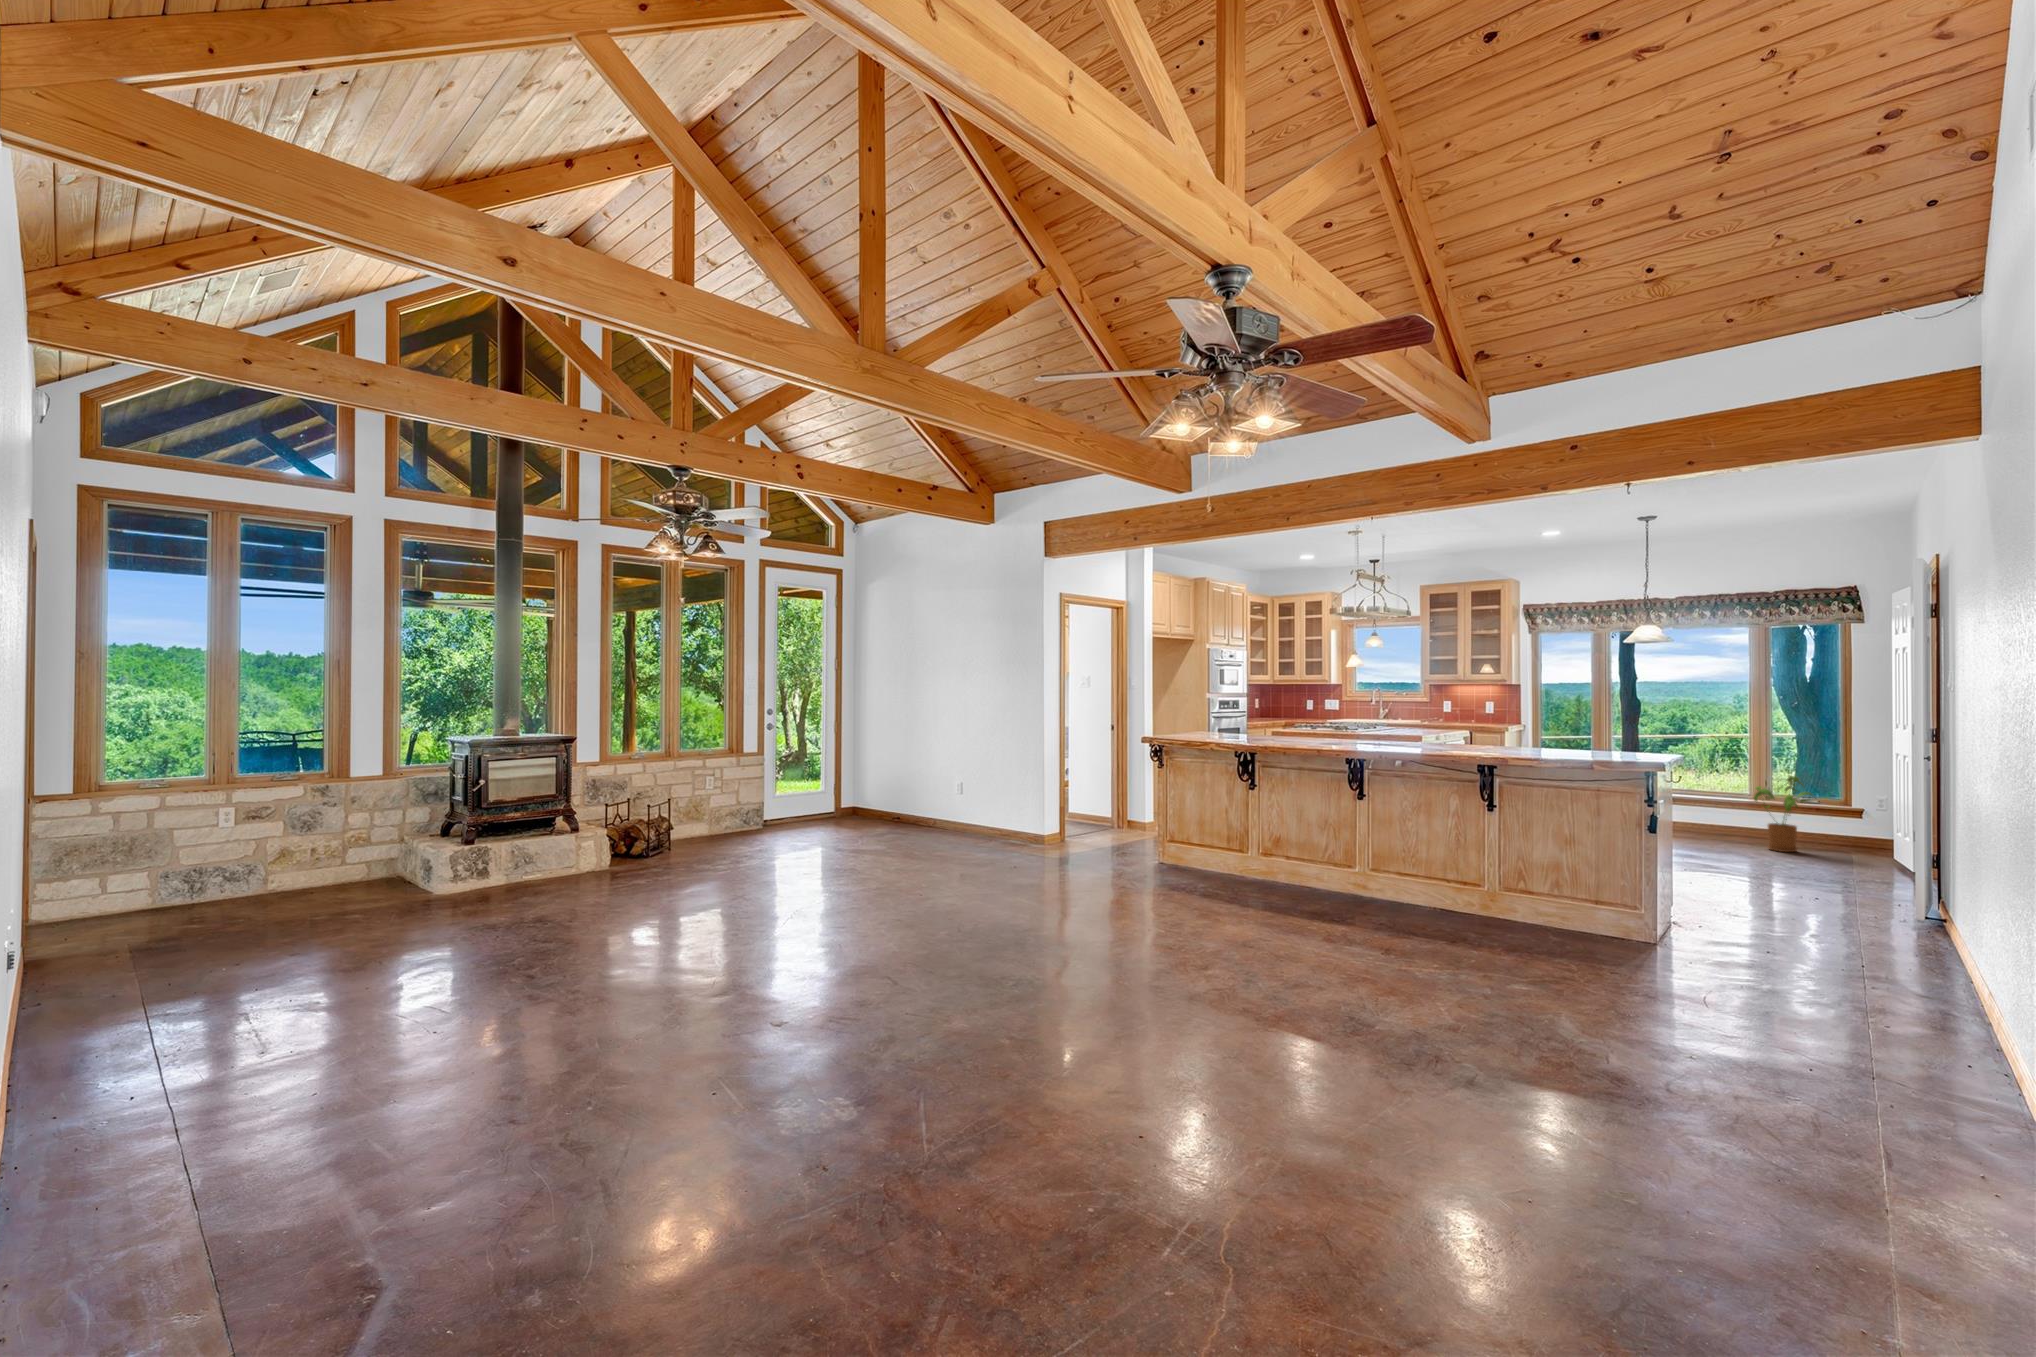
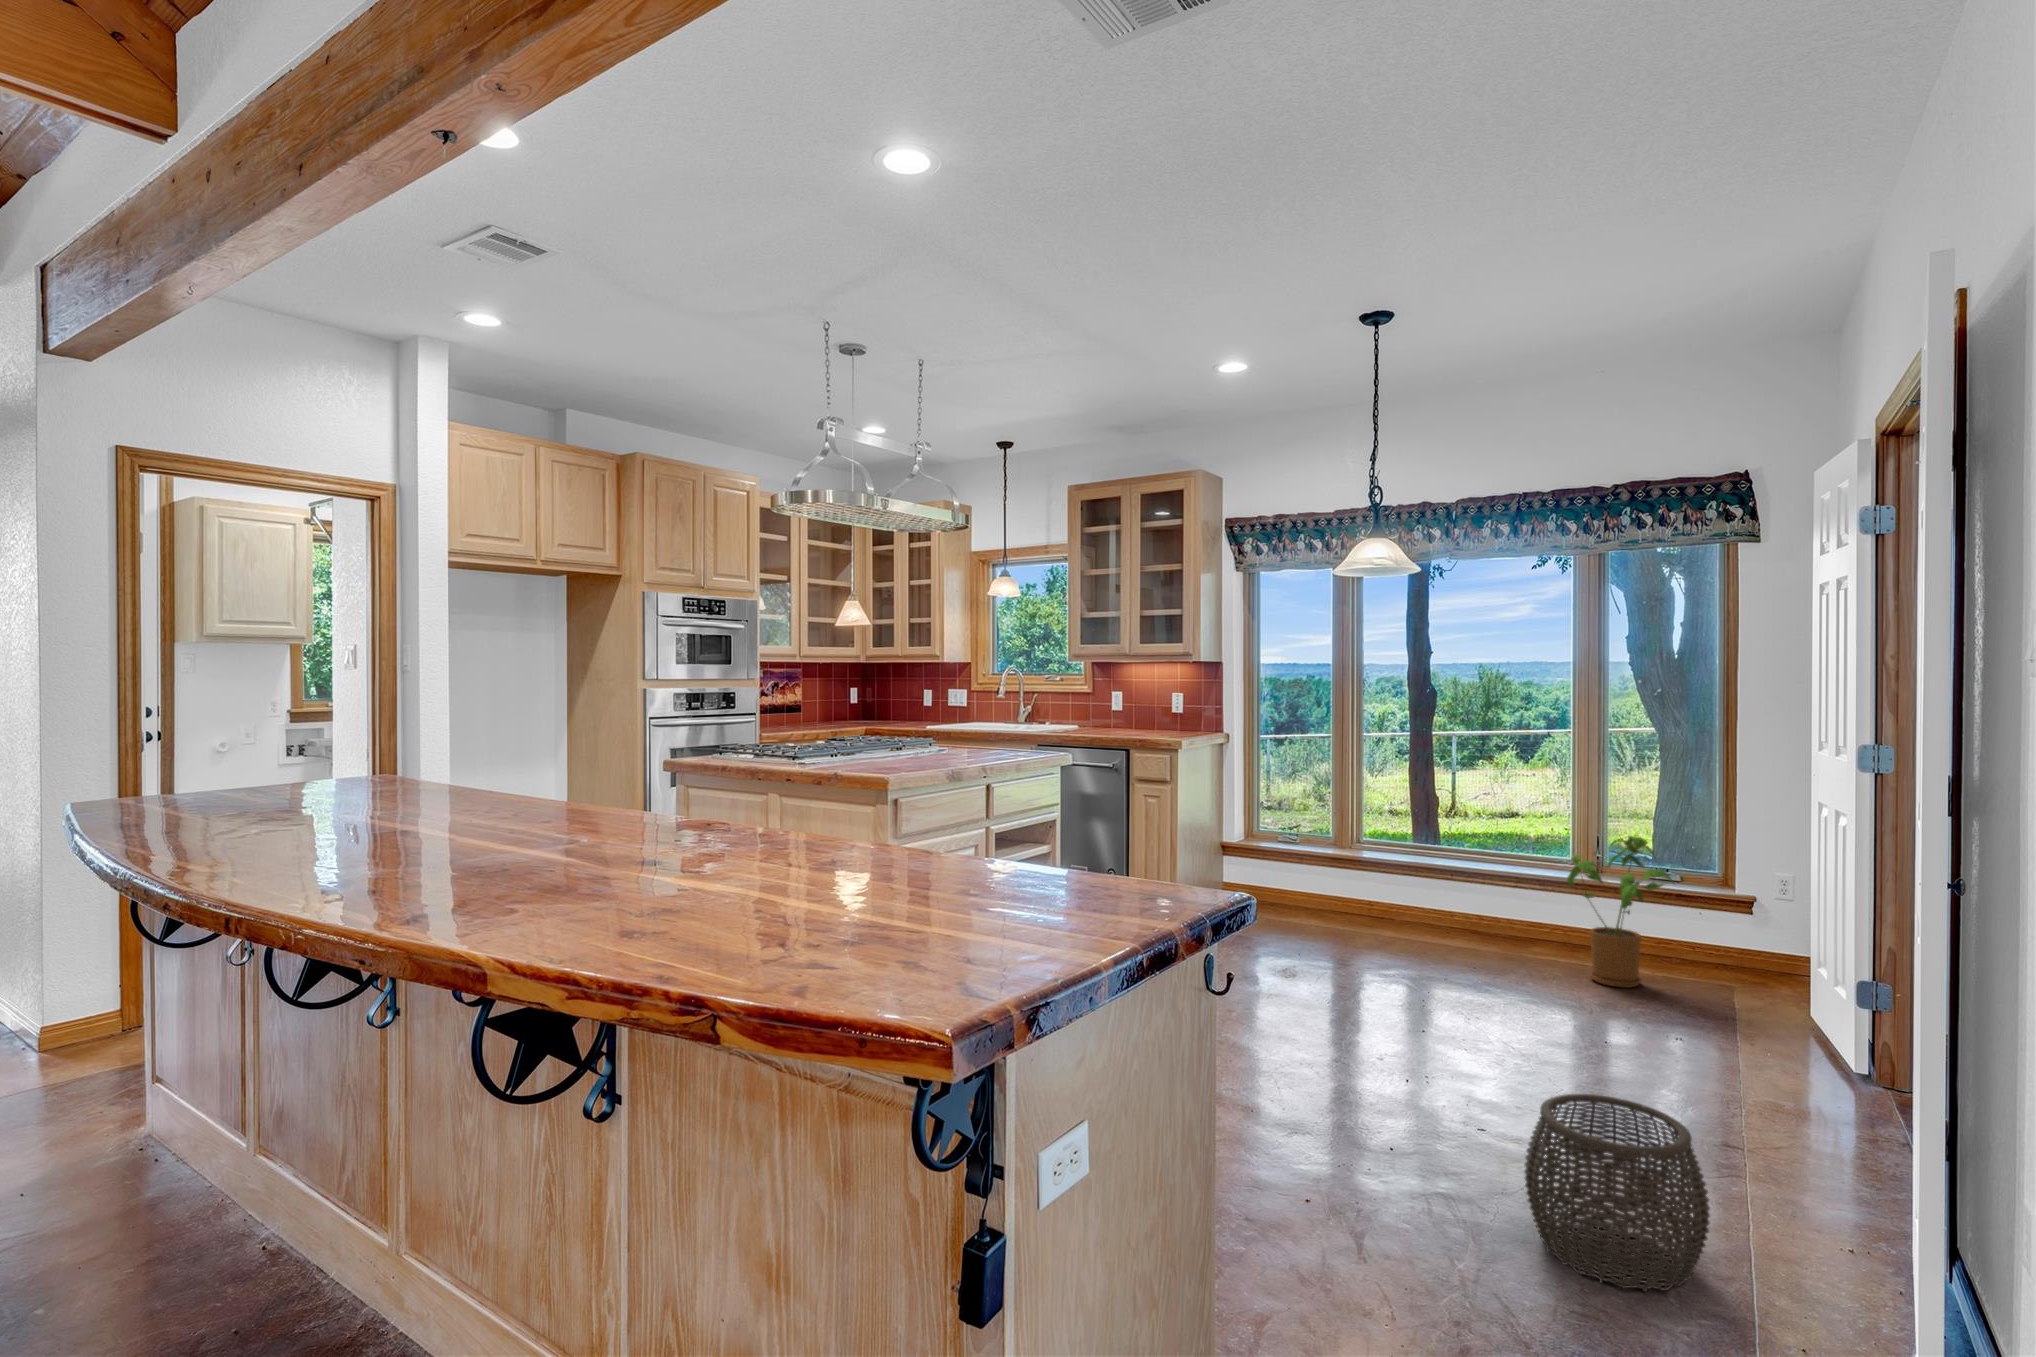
woven basket: none [1762,852,1840,911] -> present [1524,1094,1710,1292]

